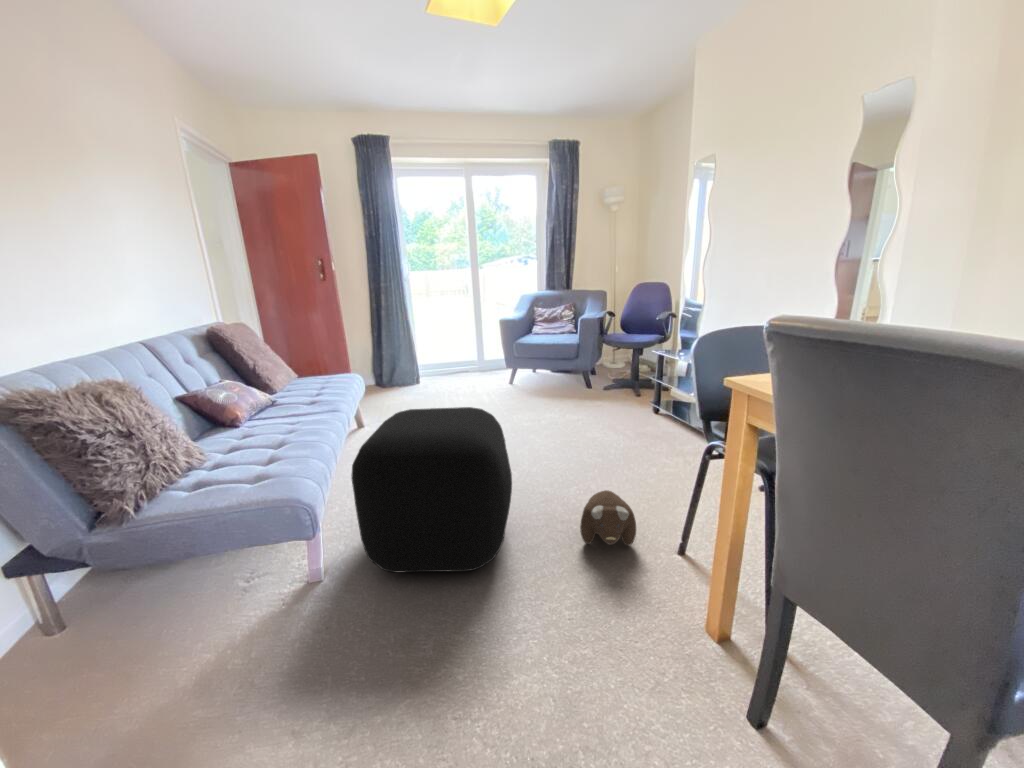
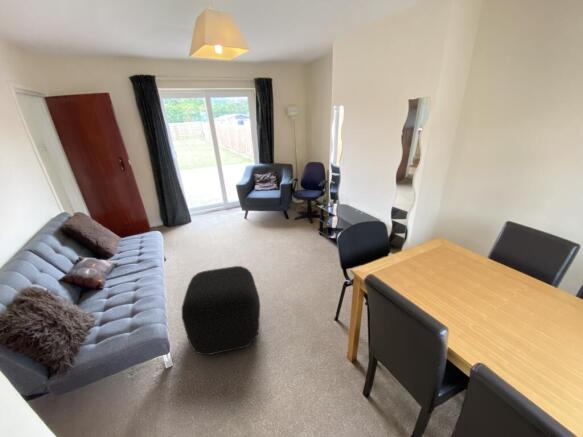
plush toy: present [580,490,636,546] -> none [292,294,317,324]

